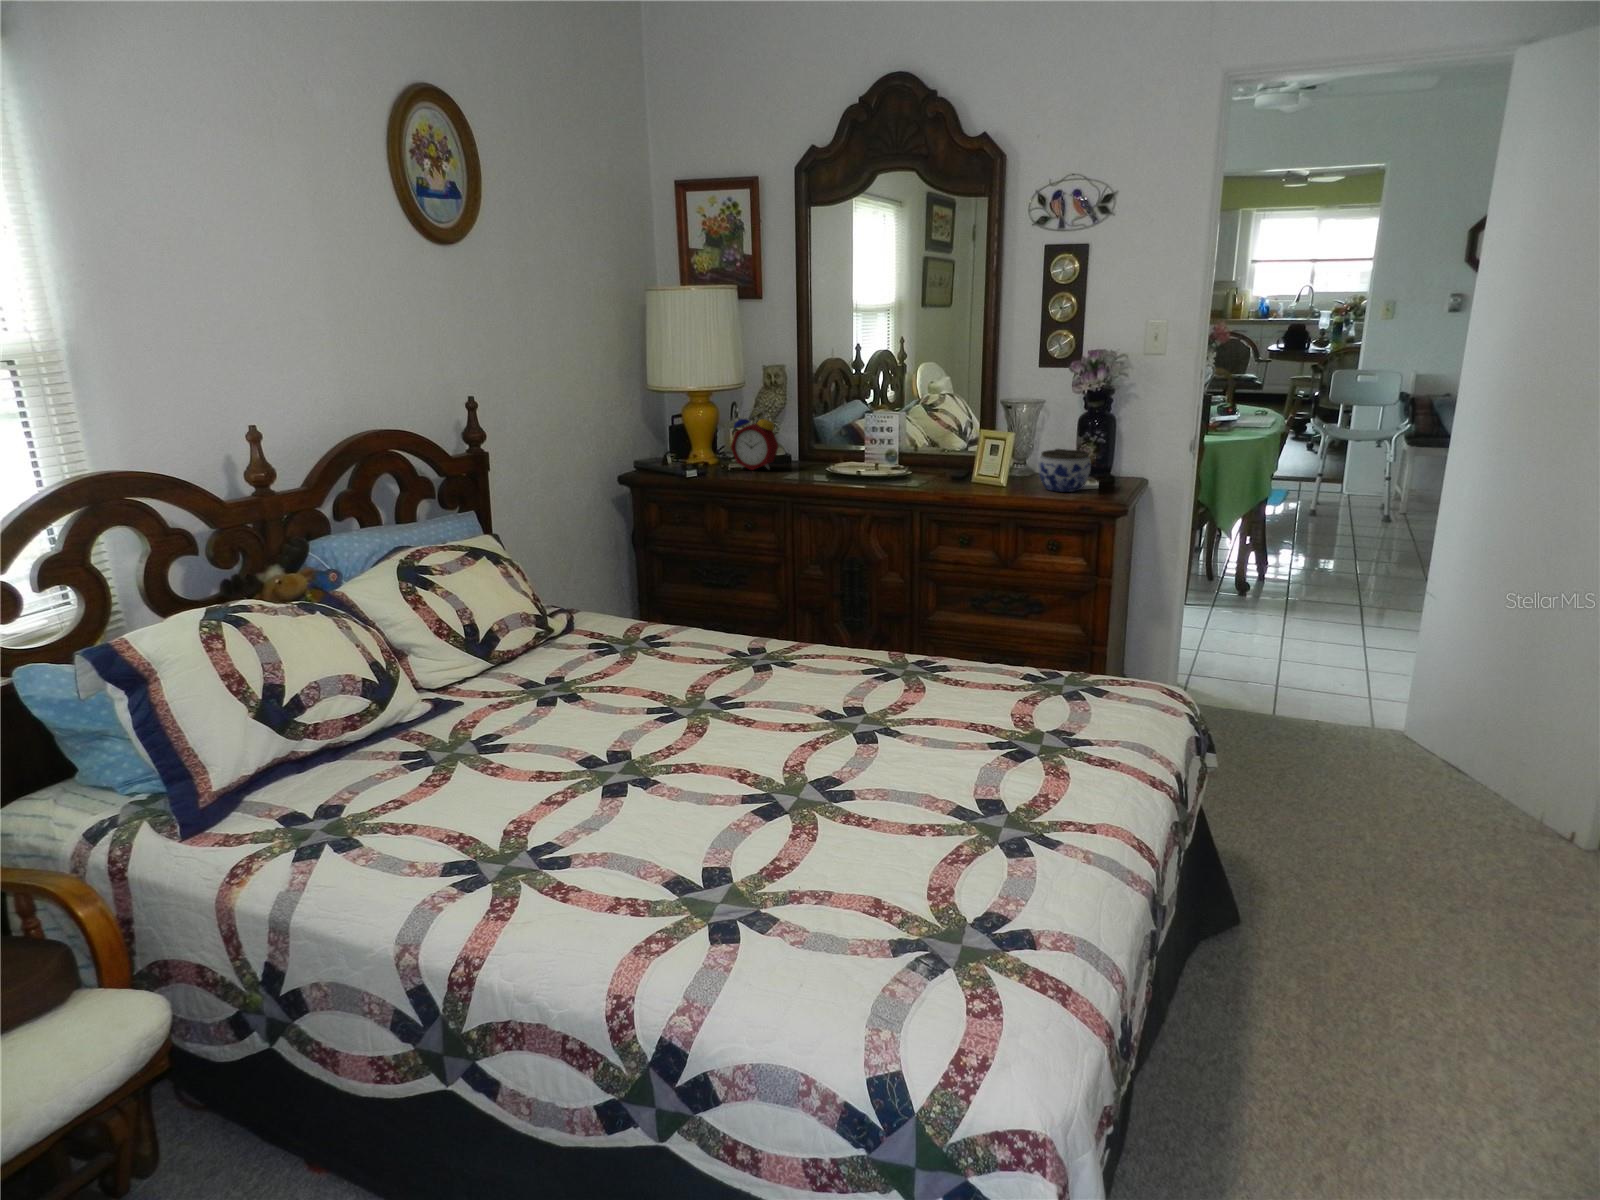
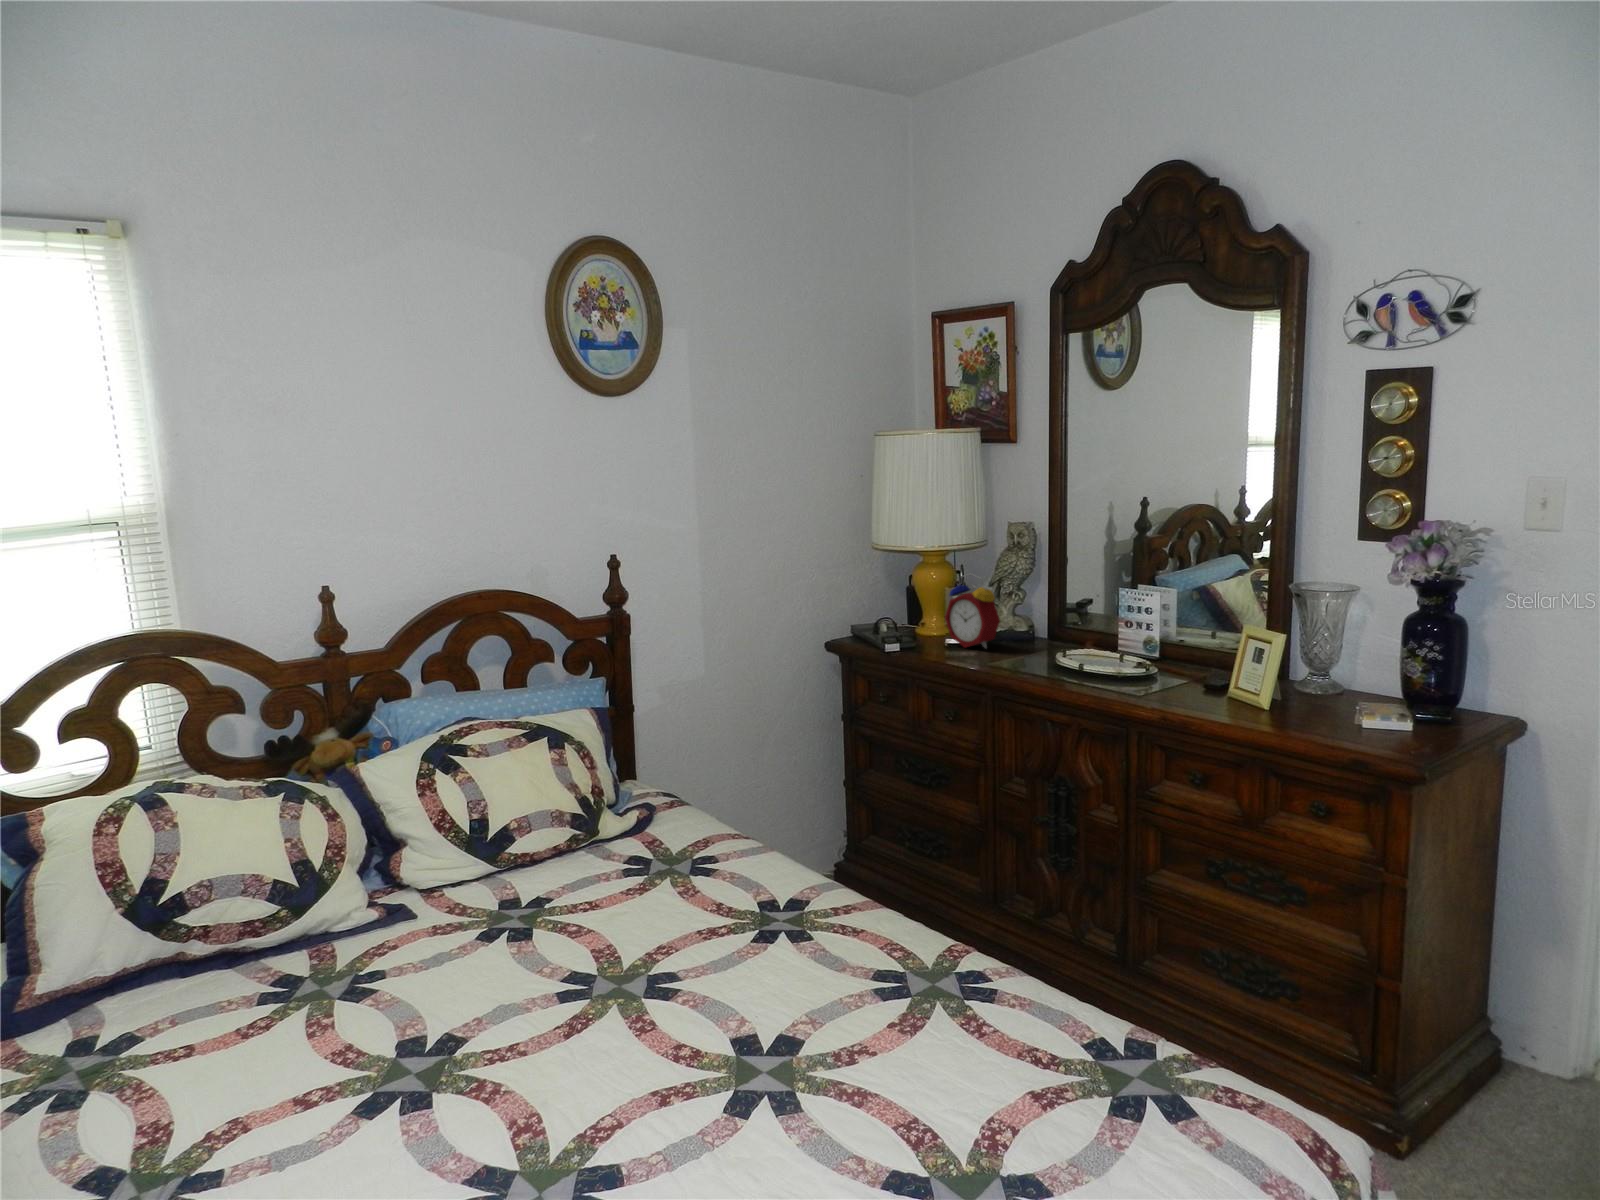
jar: present [1038,449,1091,492] -> none [1310,662,1397,730]

